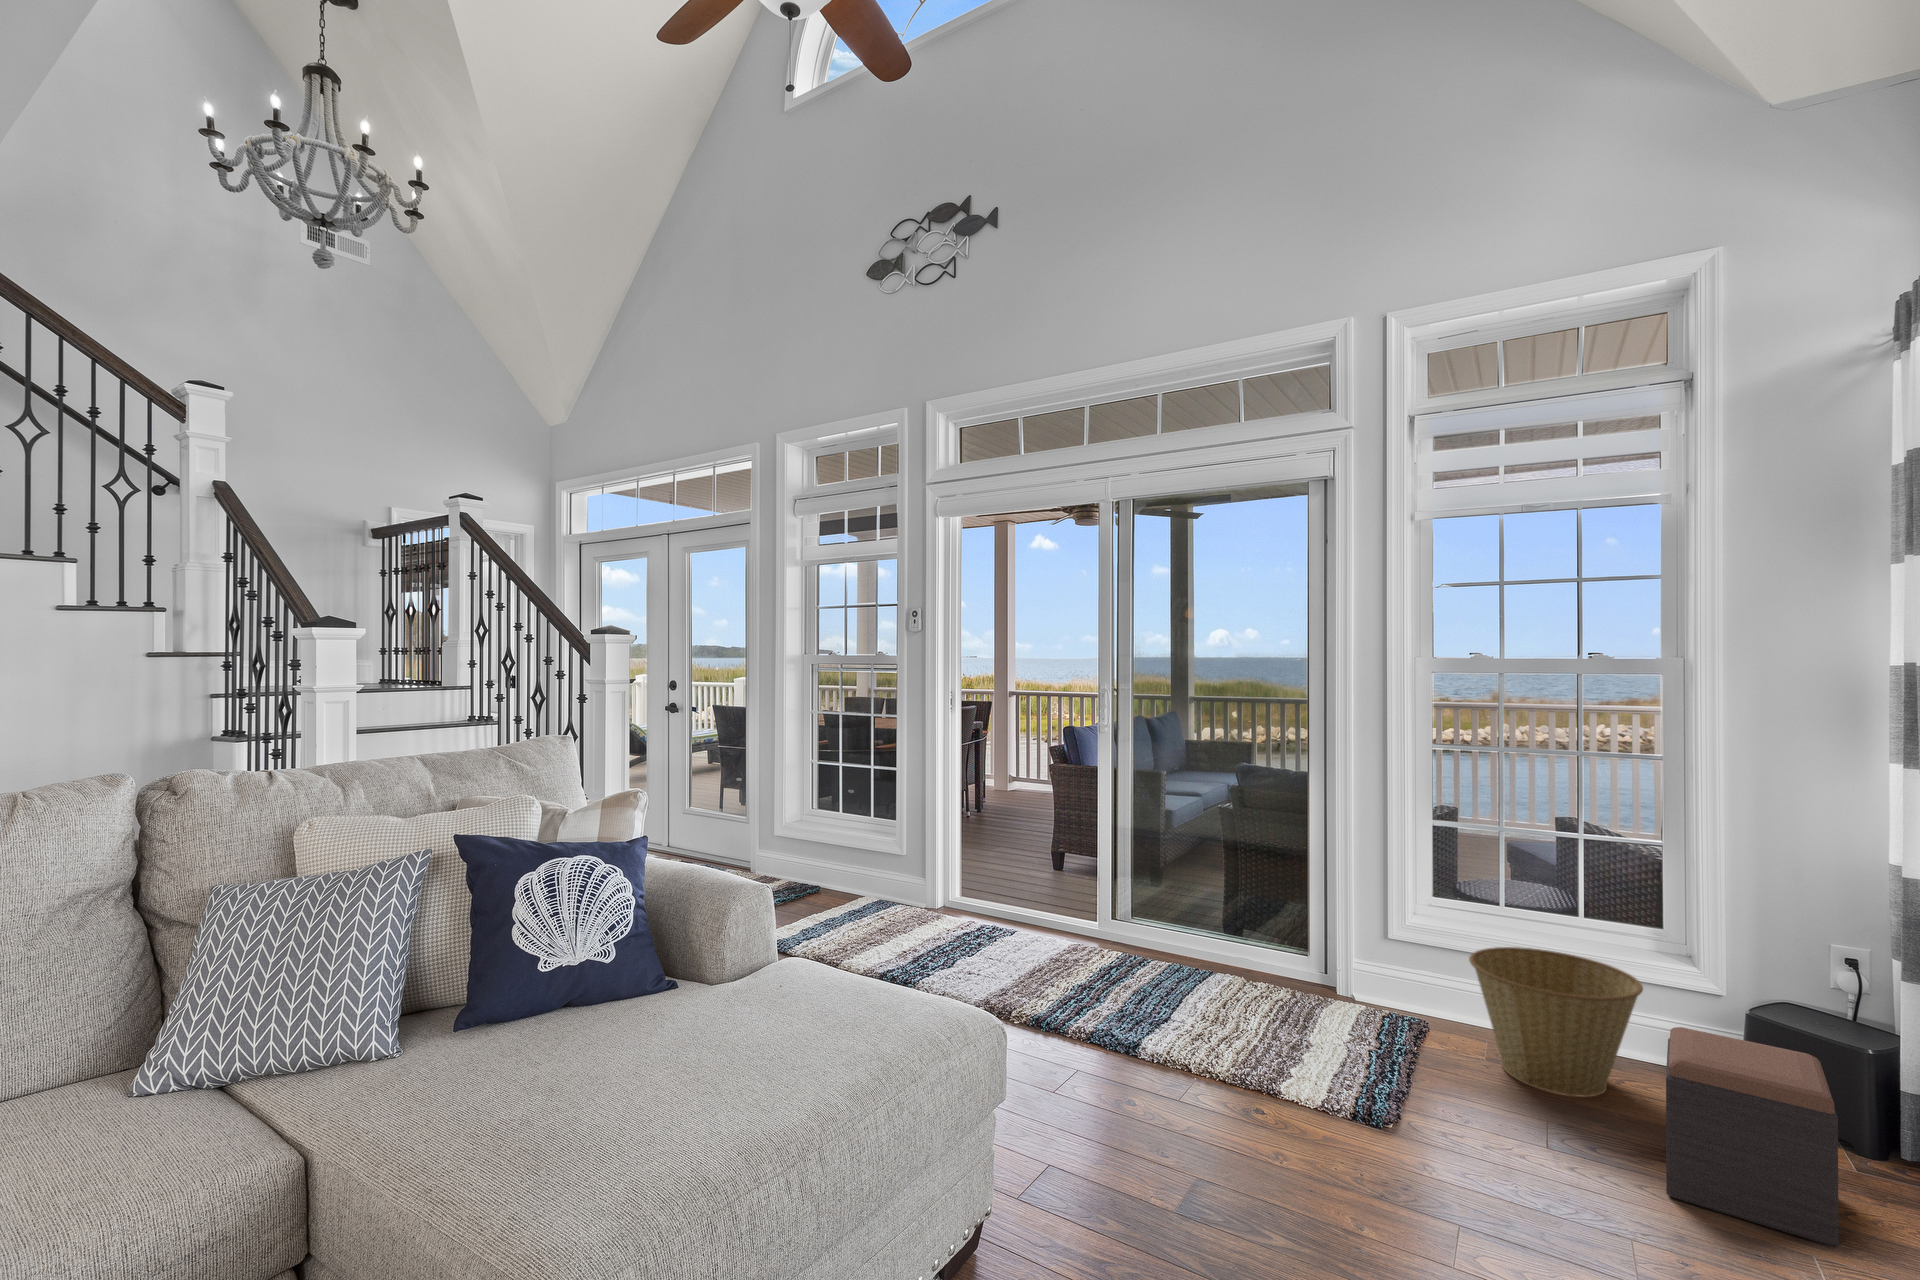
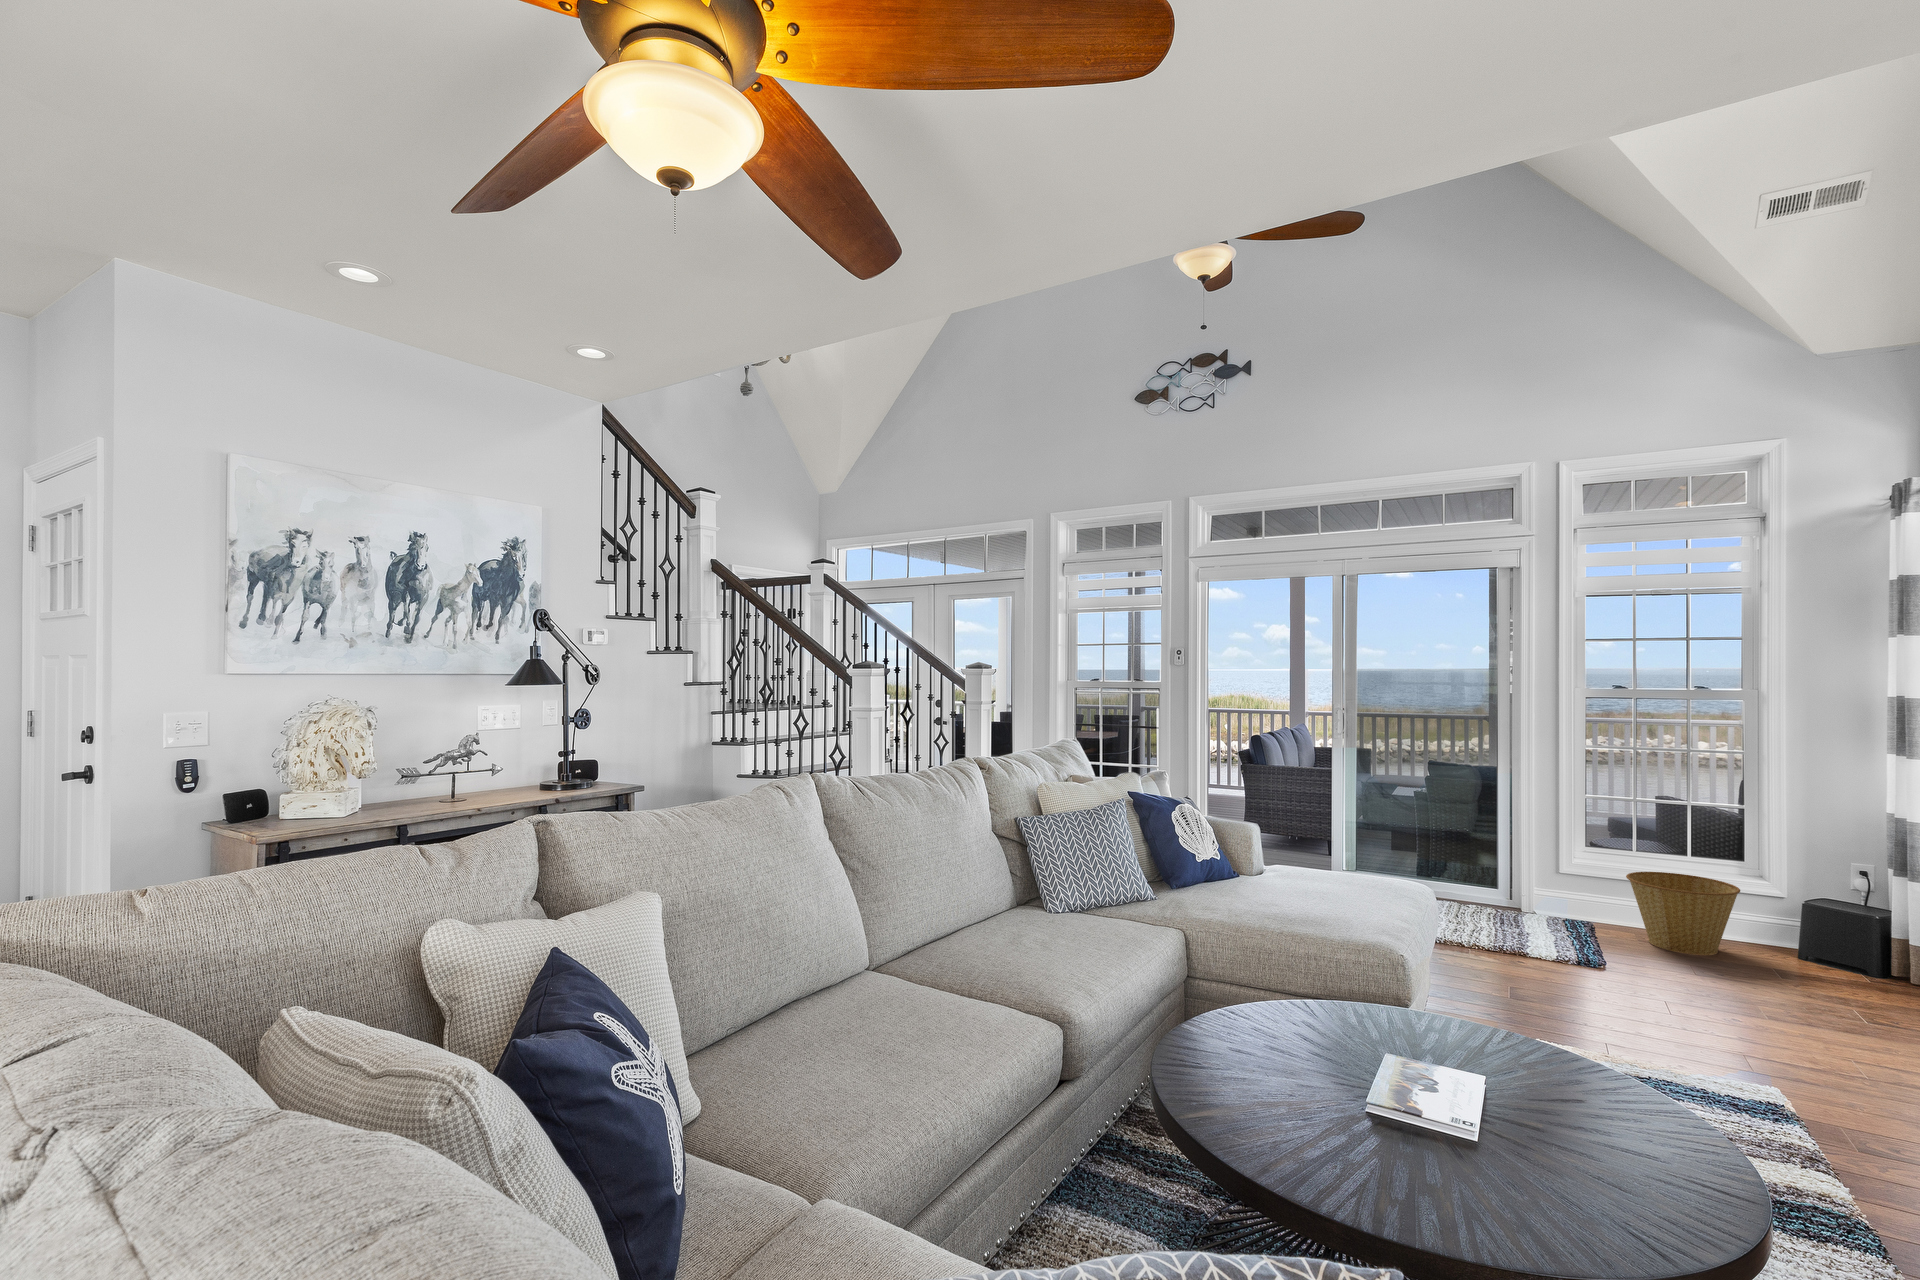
footstool: present [1666,1027,1839,1247] -> none [1762,905,1863,1008]

